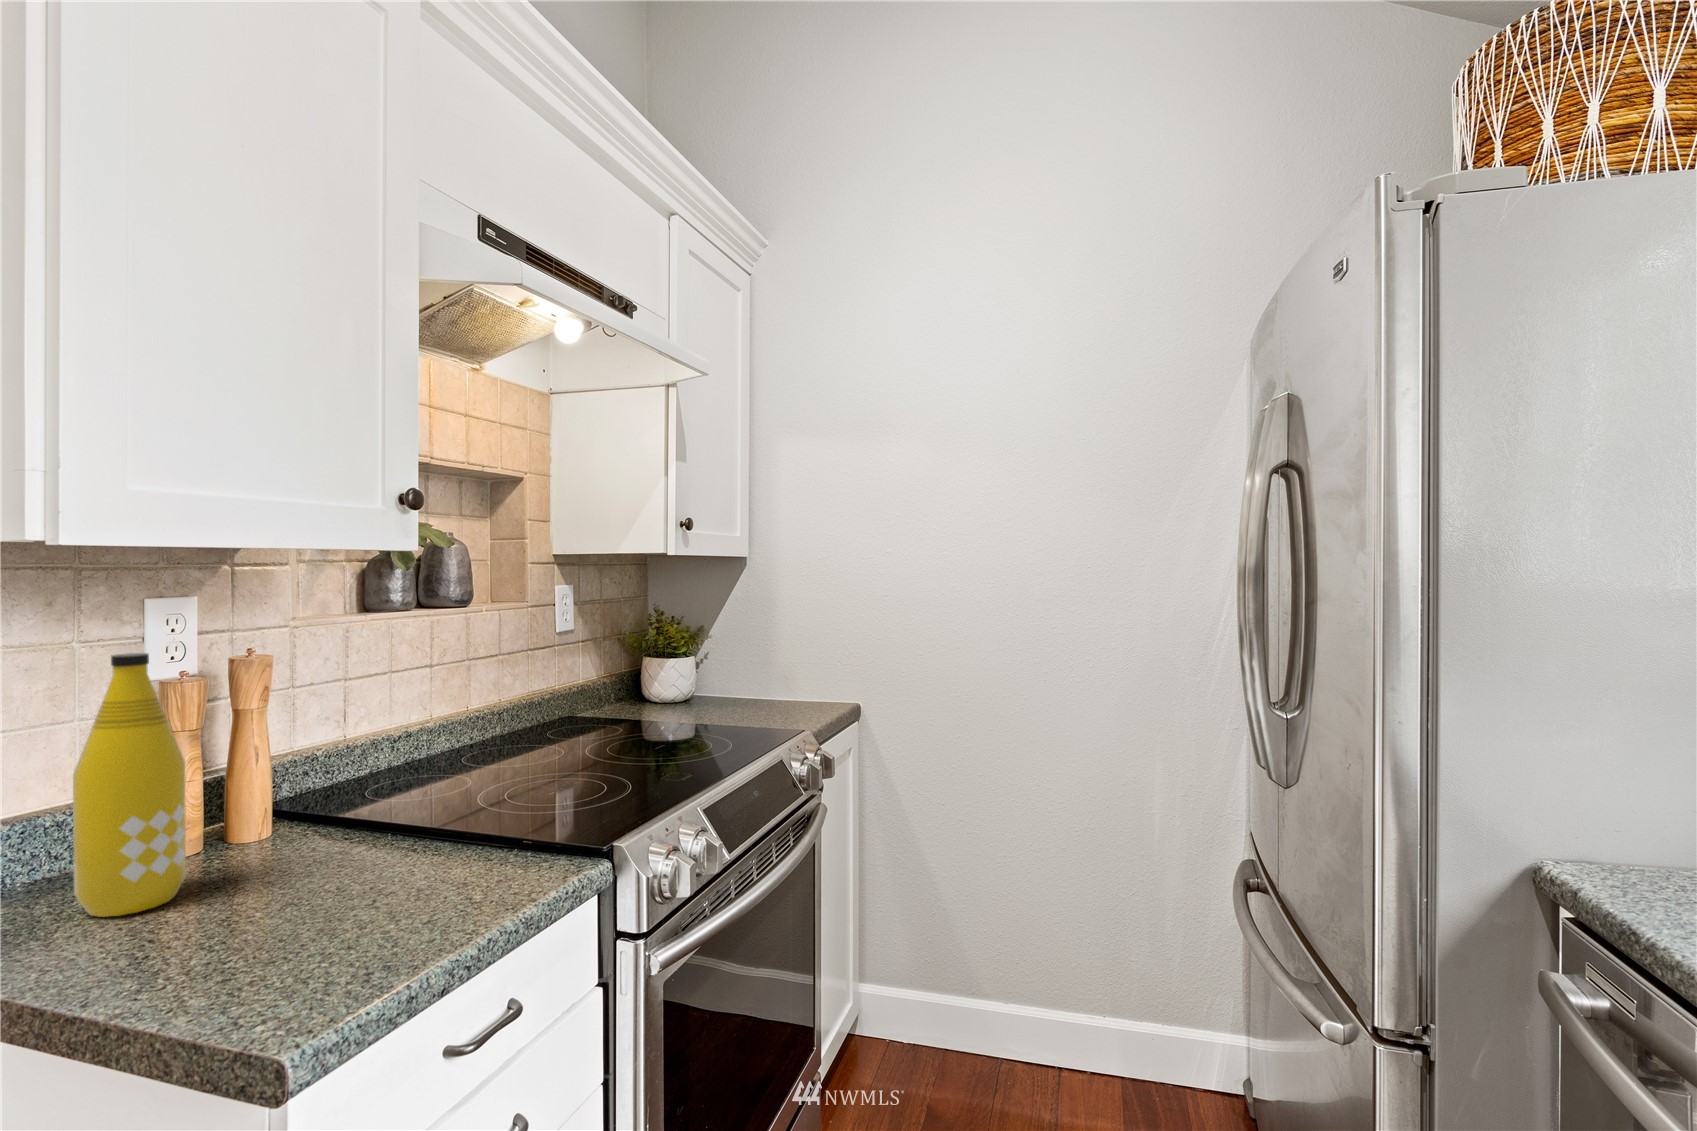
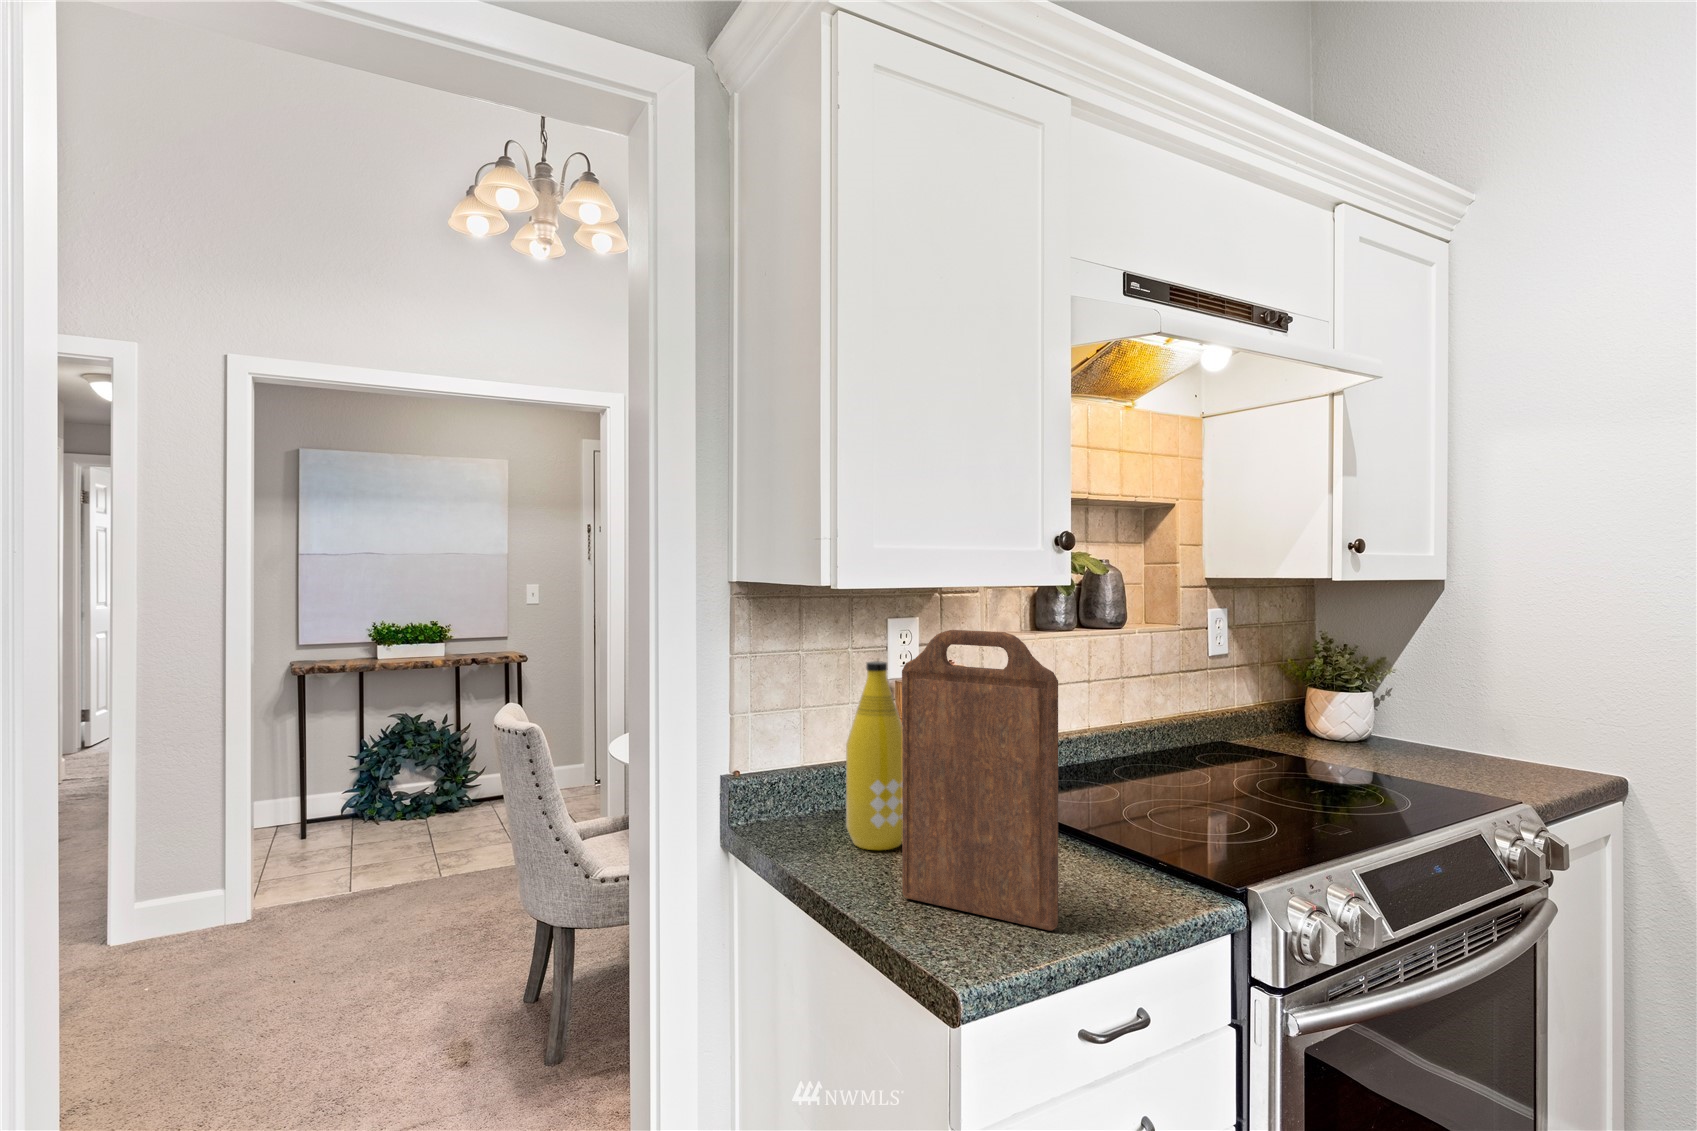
cutting board: none [180,596,416,963] -> present [902,630,1058,931]

